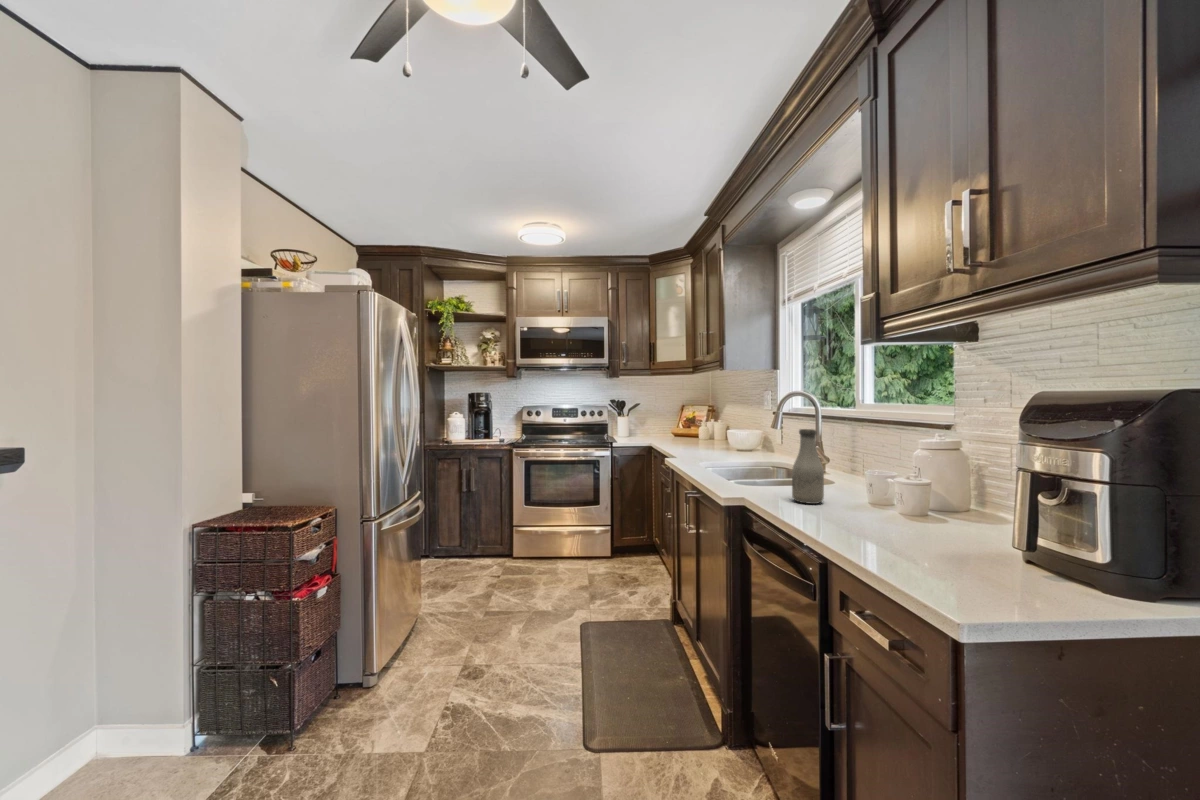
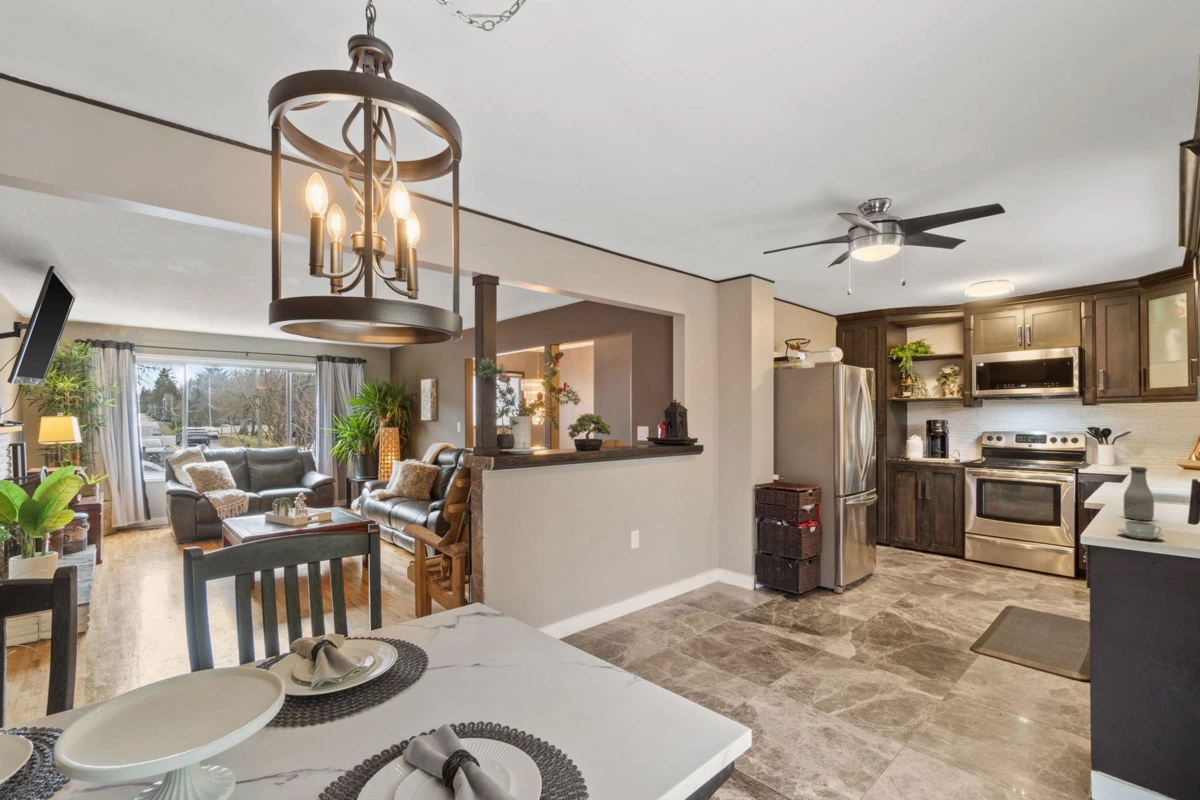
coffee cup: none [892,517,960,551] -> present [1118,521,1164,539]

